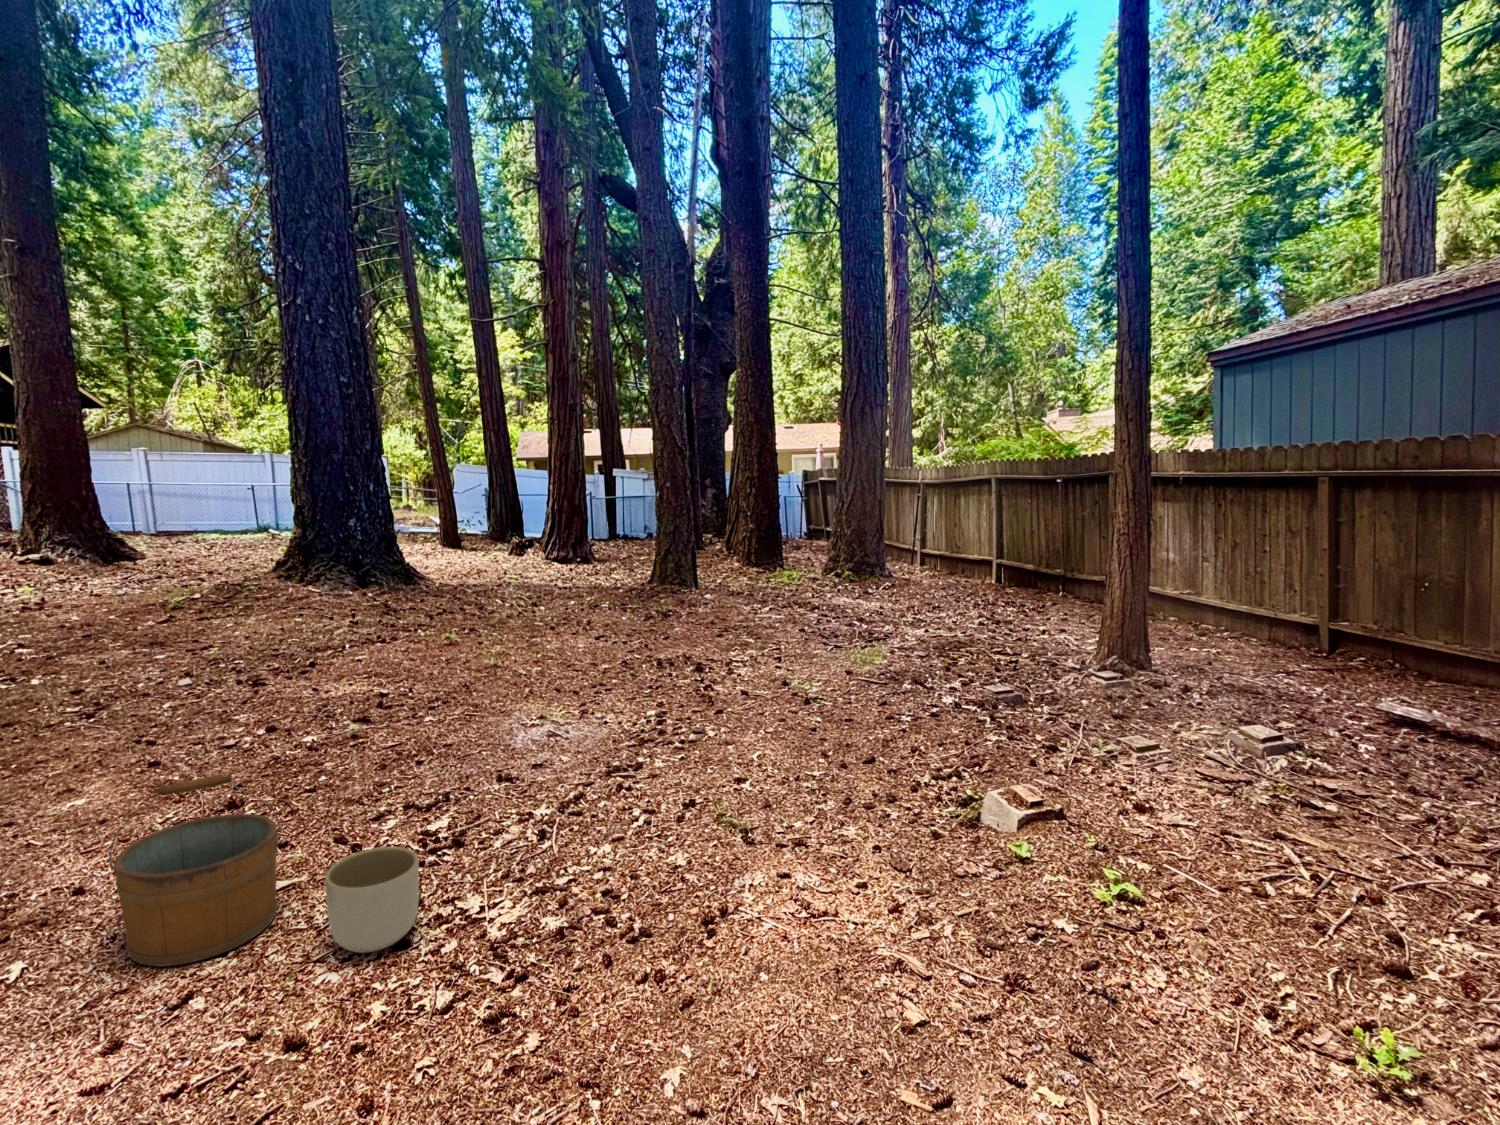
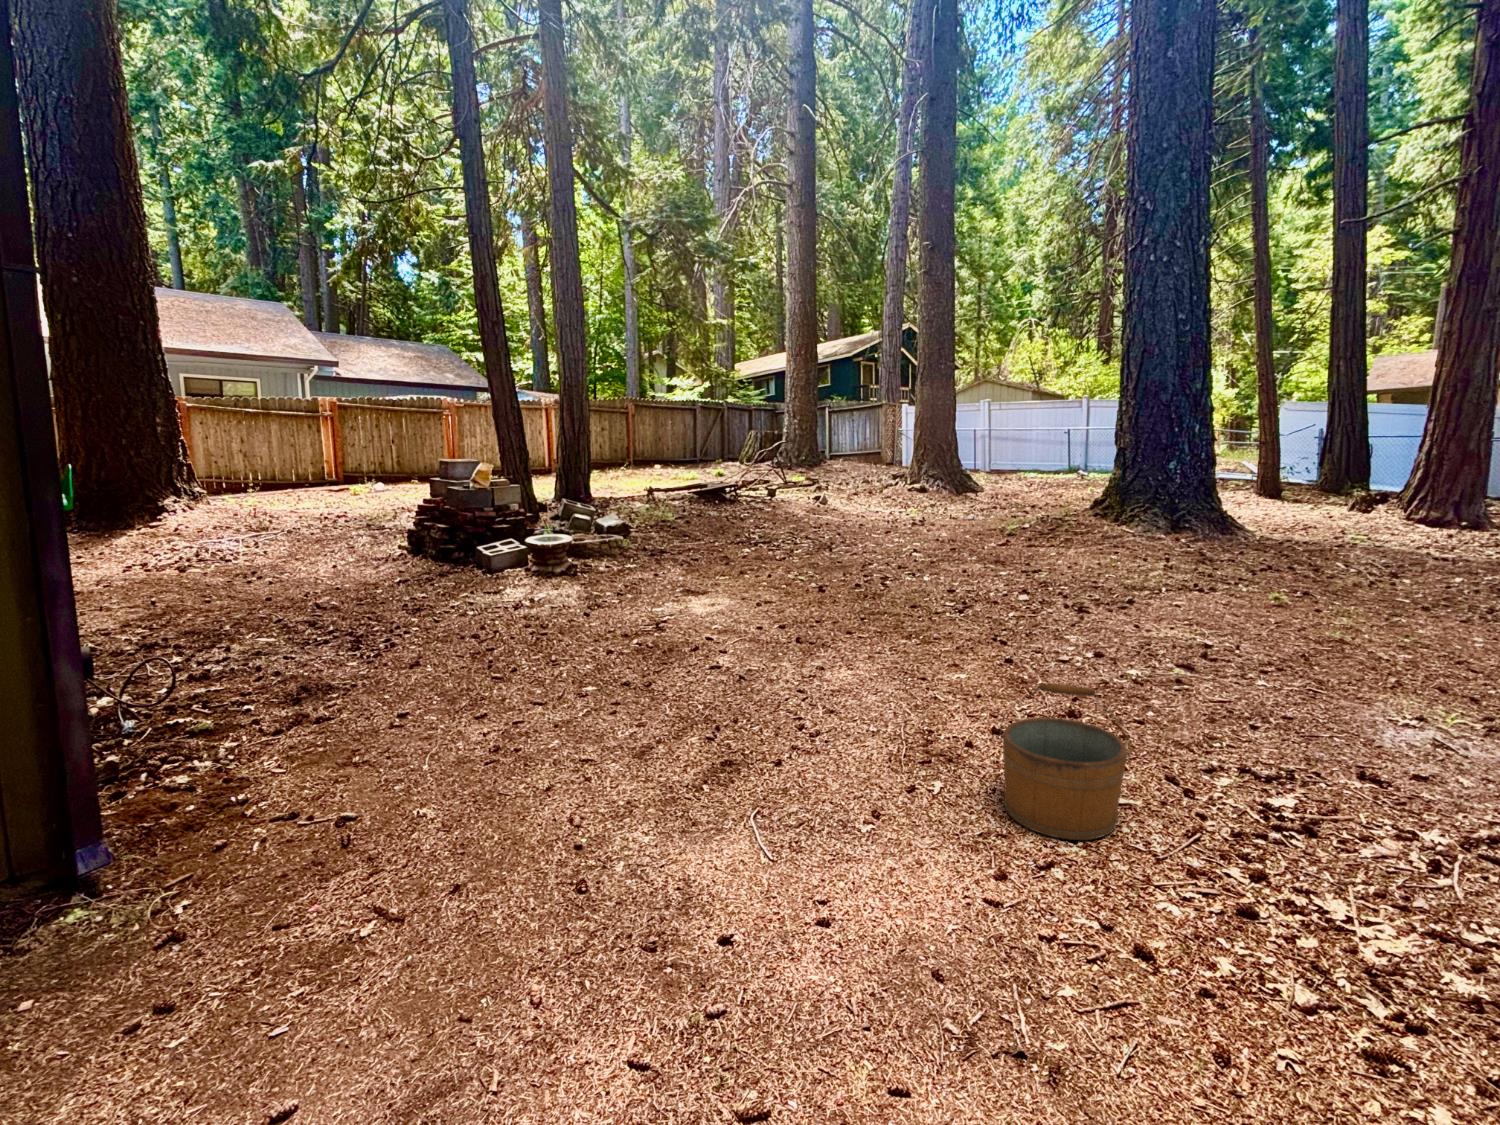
planter: present [325,847,419,953] -> none [1174,801,1279,909]

